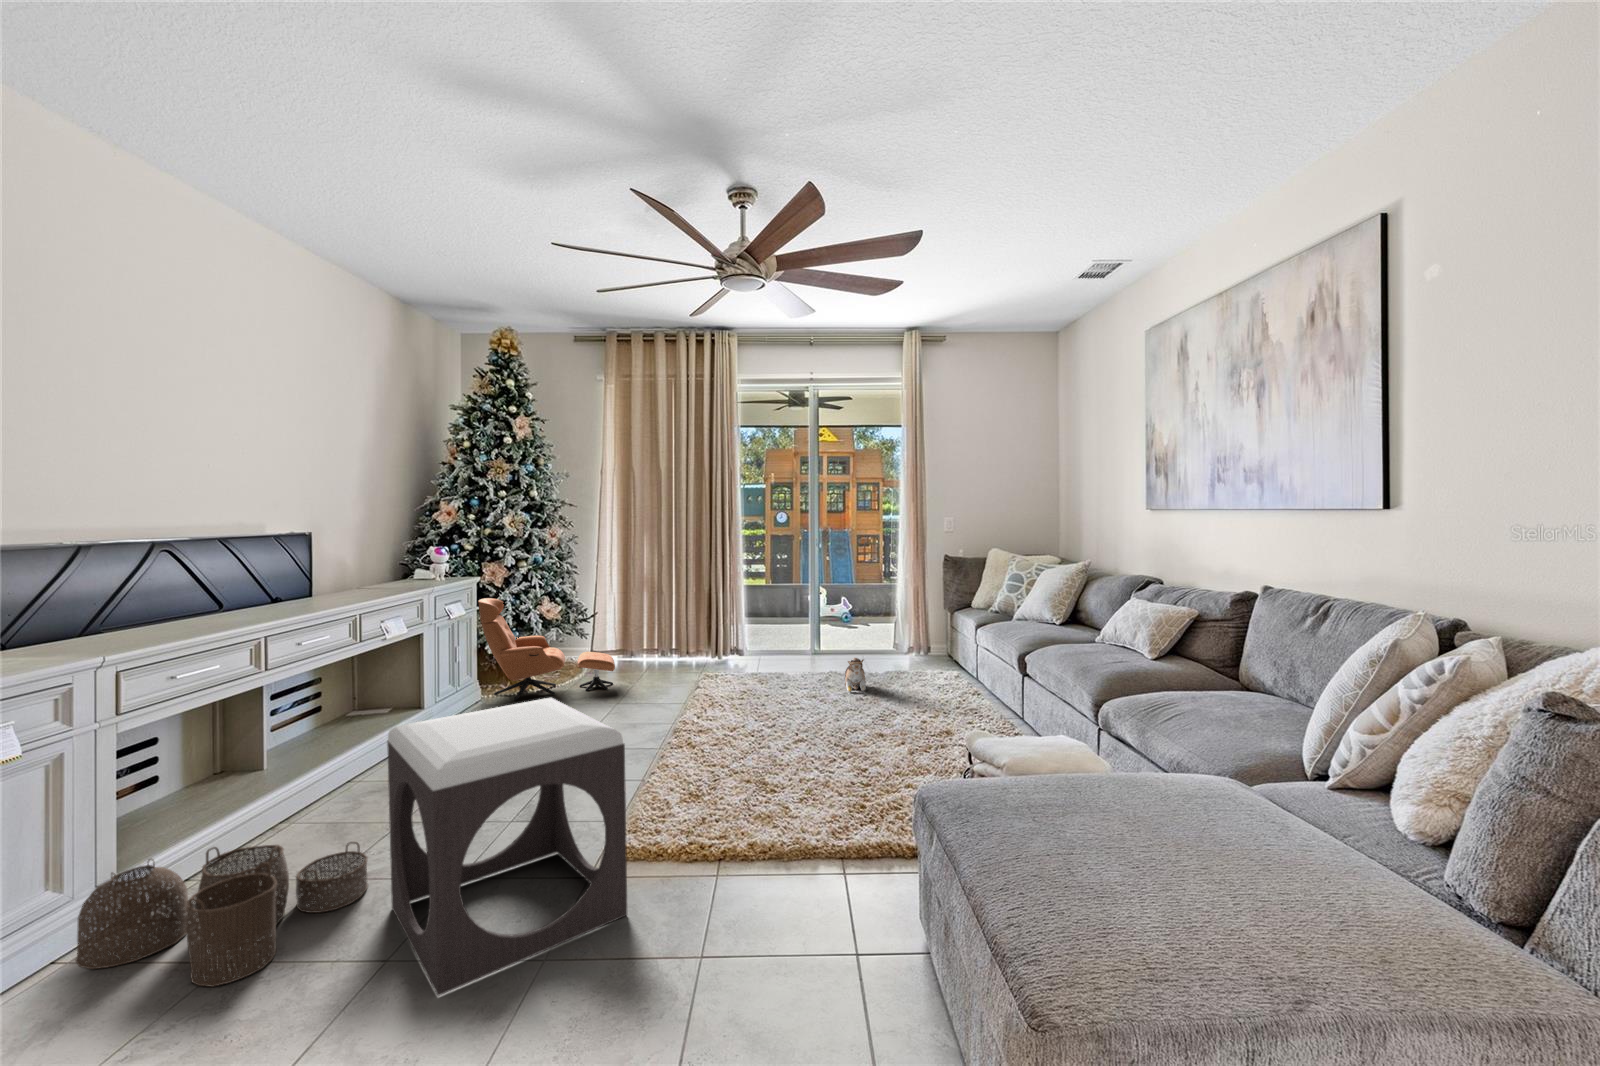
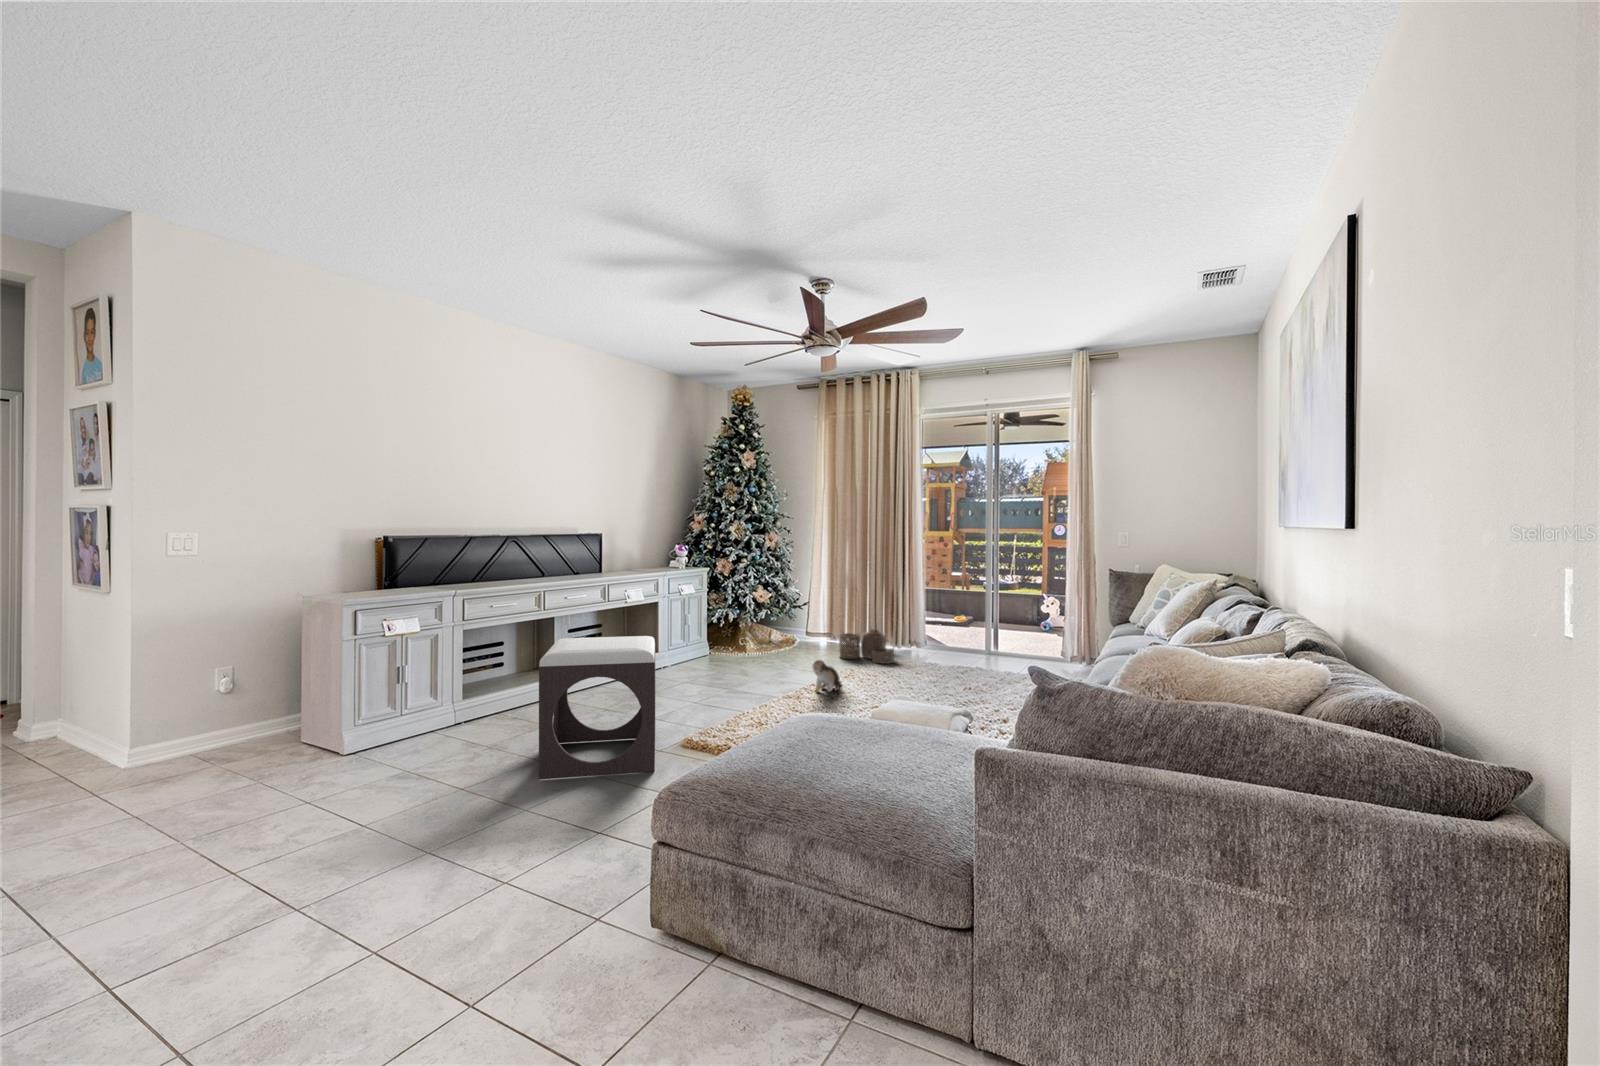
armchair: present [479,598,615,701] -> none [708,584,802,659]
plush toy: present [845,658,866,692] -> present [813,660,841,692]
woven basket: present [75,842,368,987] -> present [839,629,894,664]

